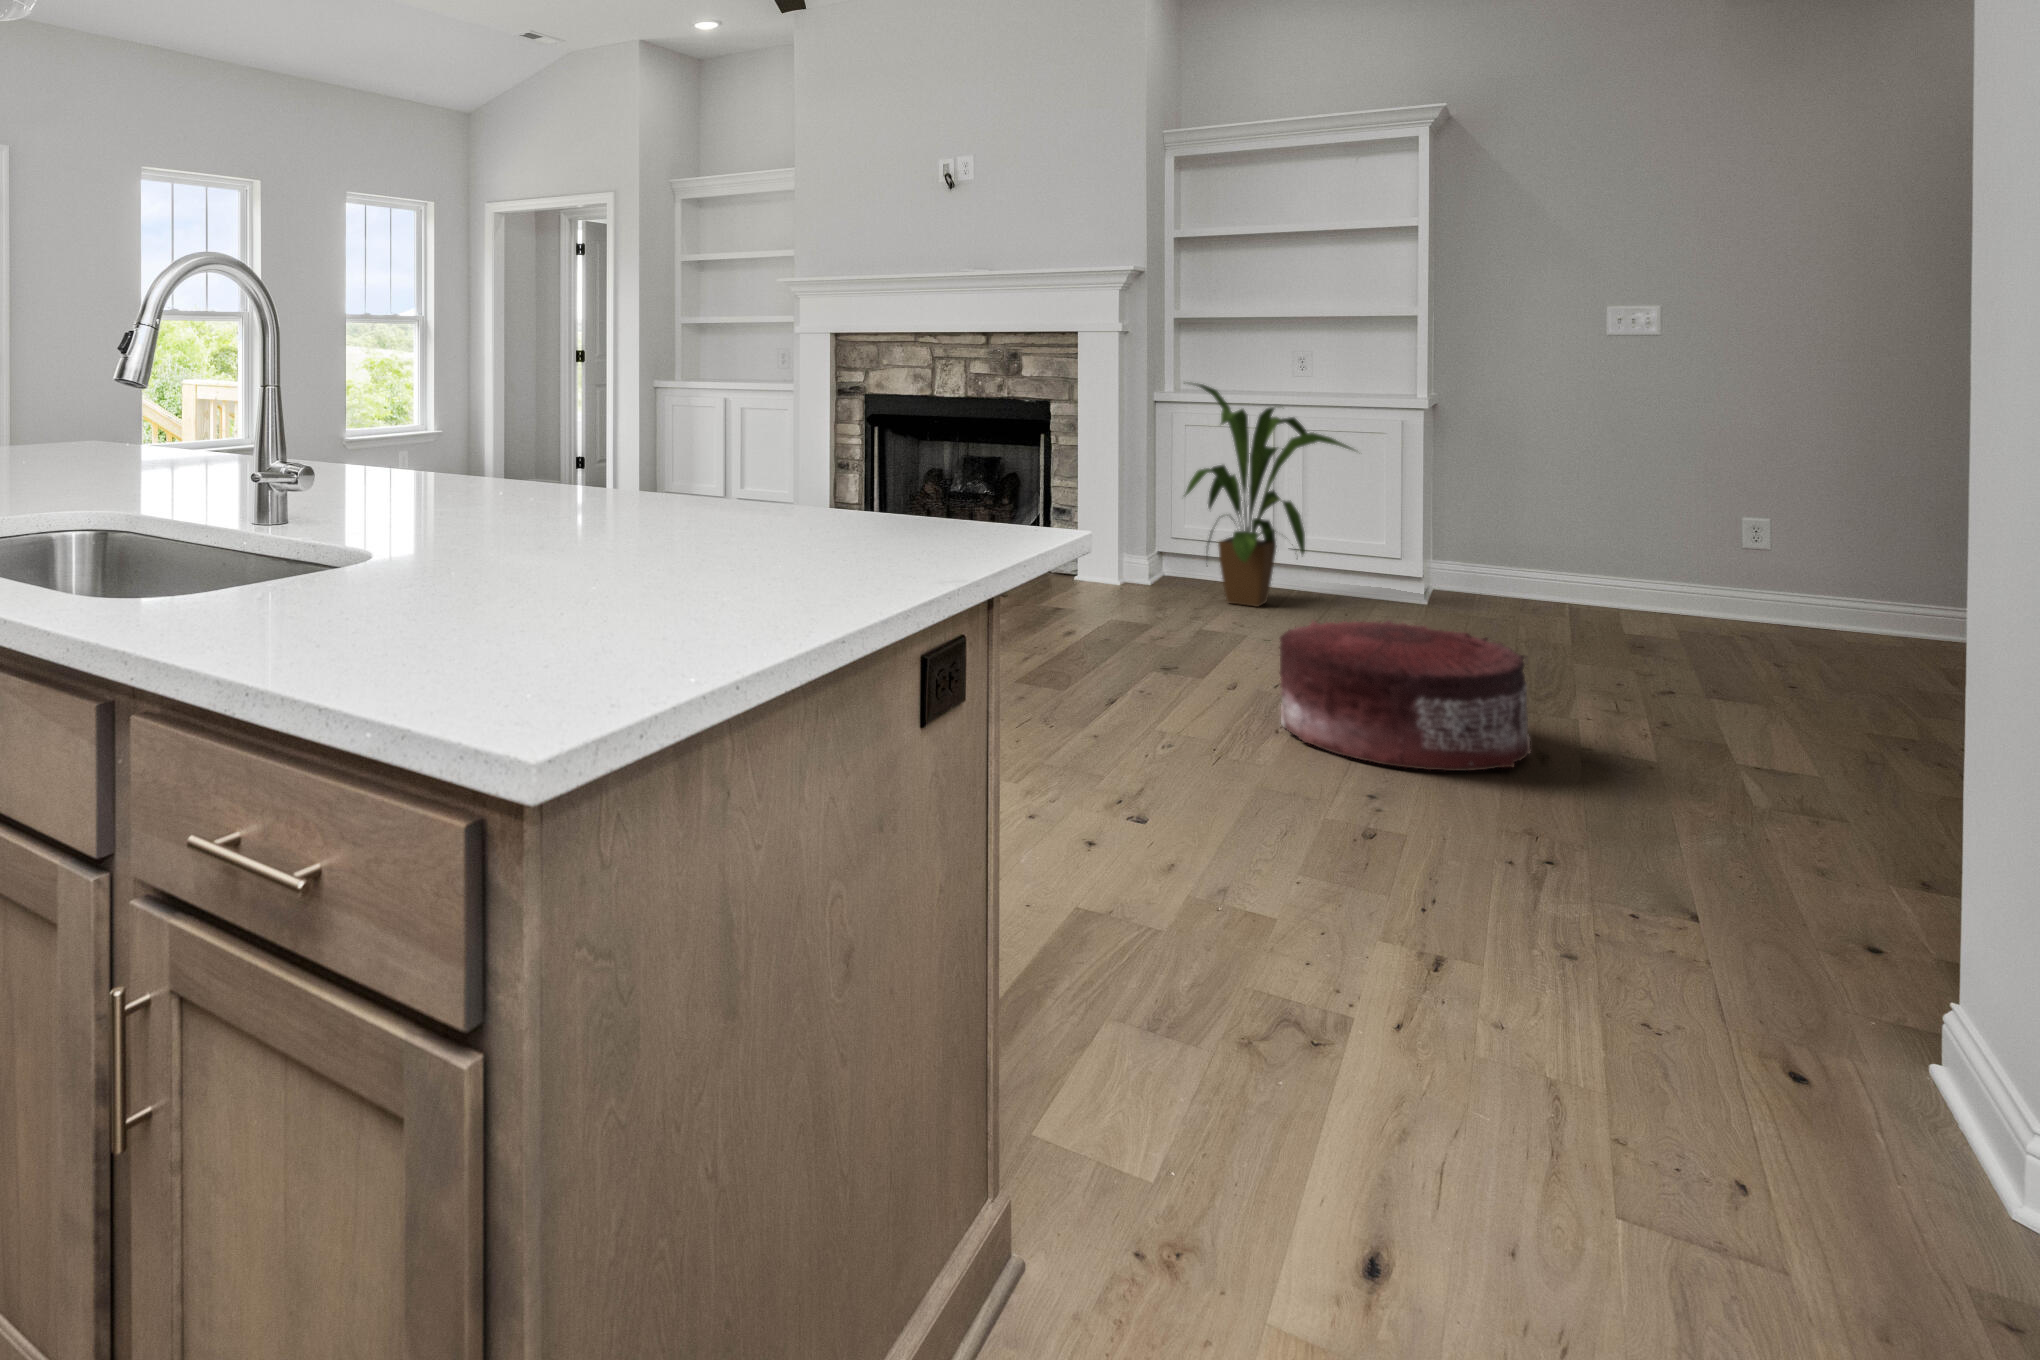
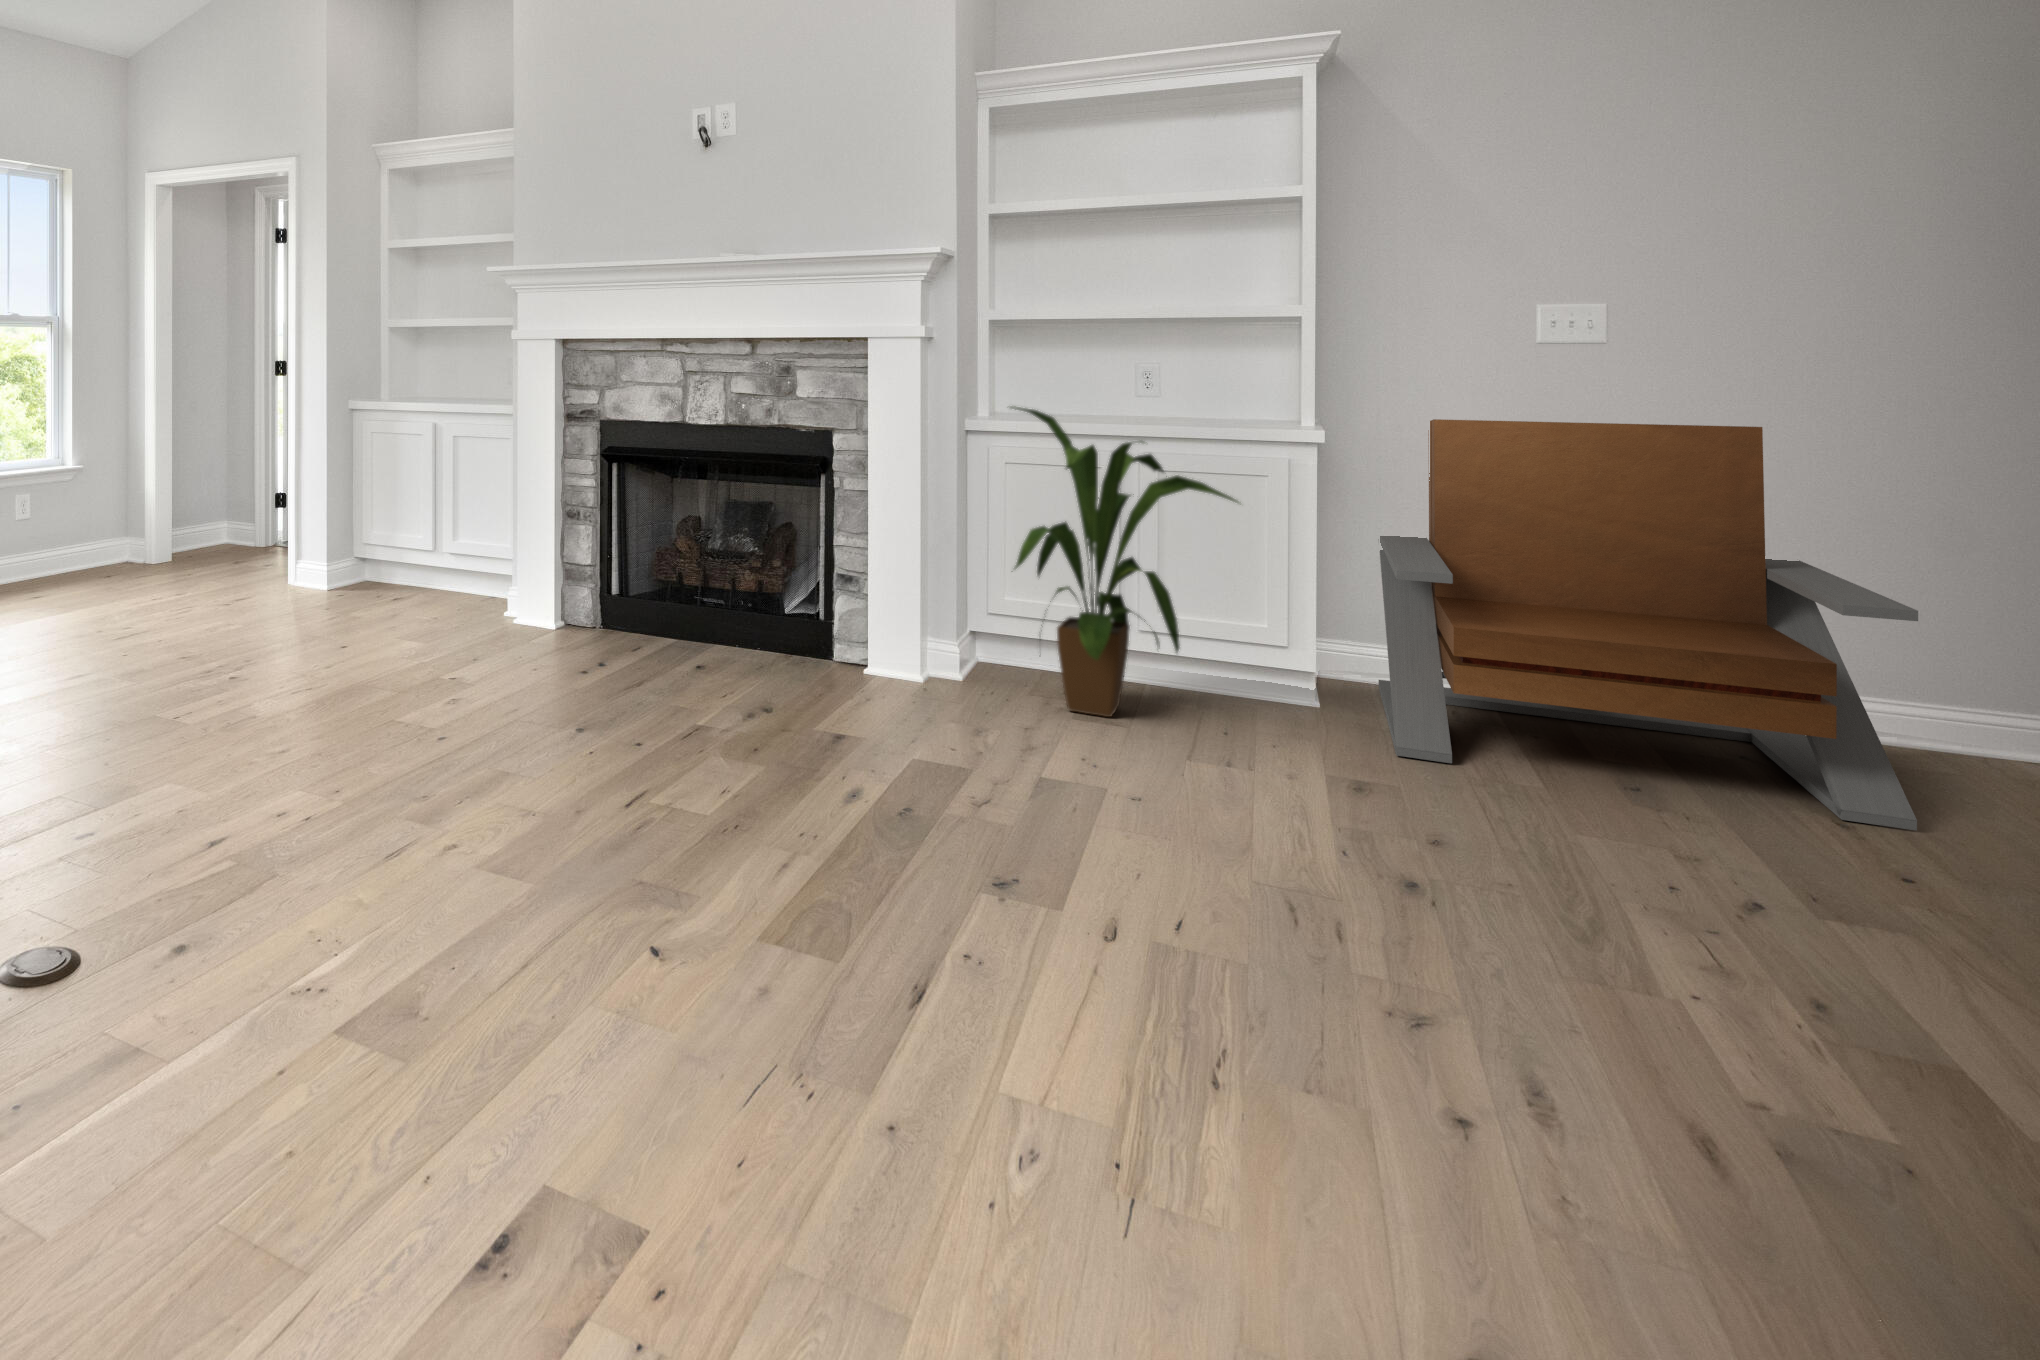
lounge chair: none [1466,392,1825,670] -> present [1379,419,1918,830]
pouf: present [1280,620,1530,771] -> none [1249,835,1754,1225]

